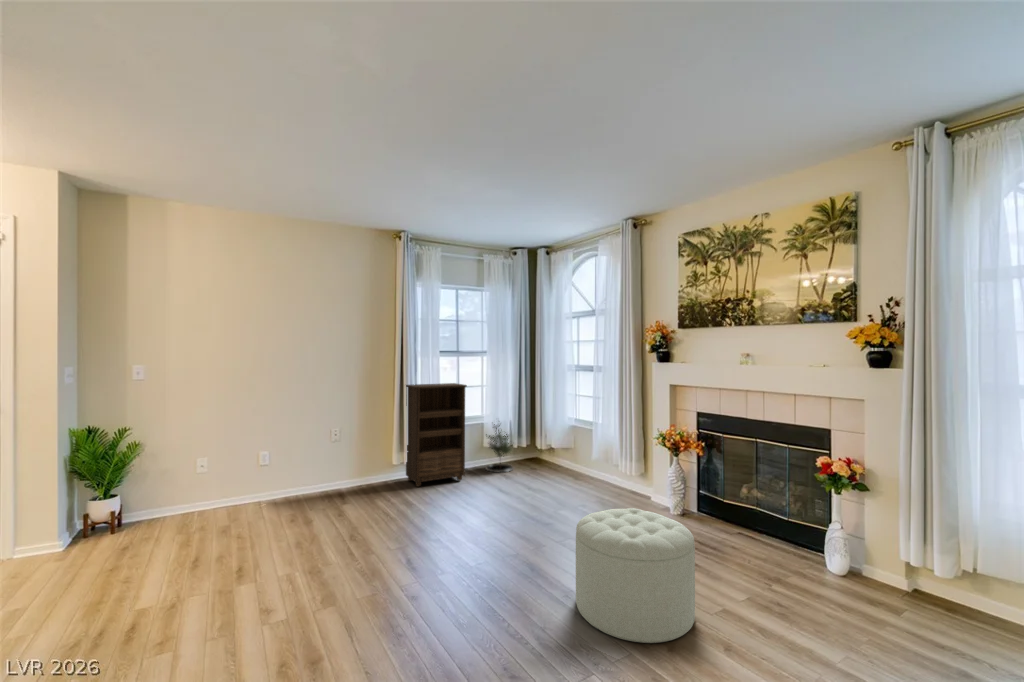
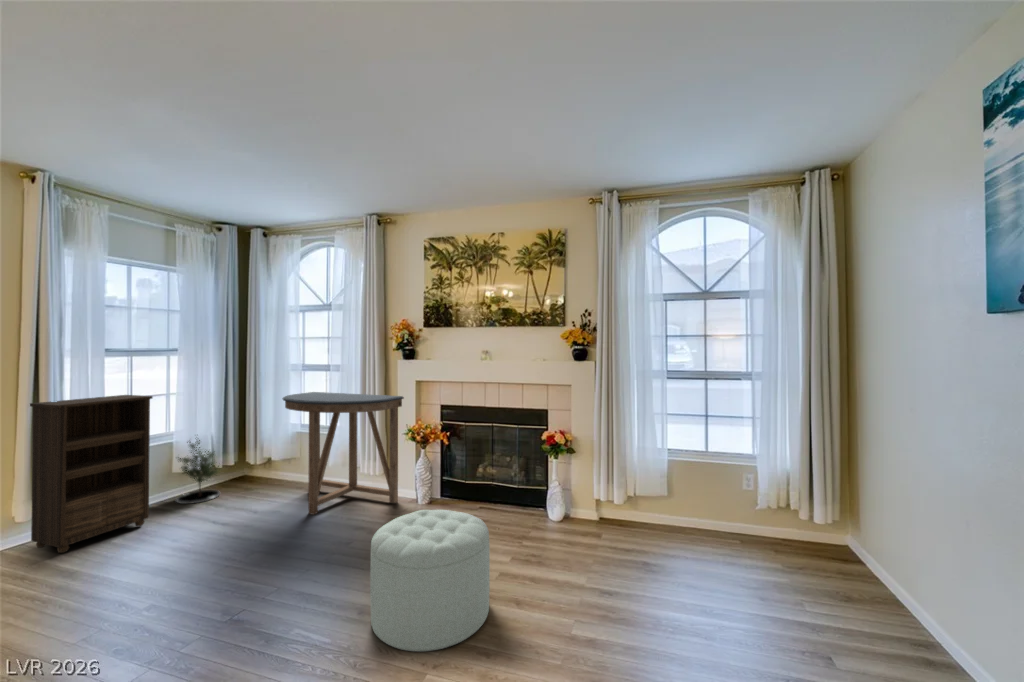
console table: none [552,390,656,507] -> present [282,392,404,515]

